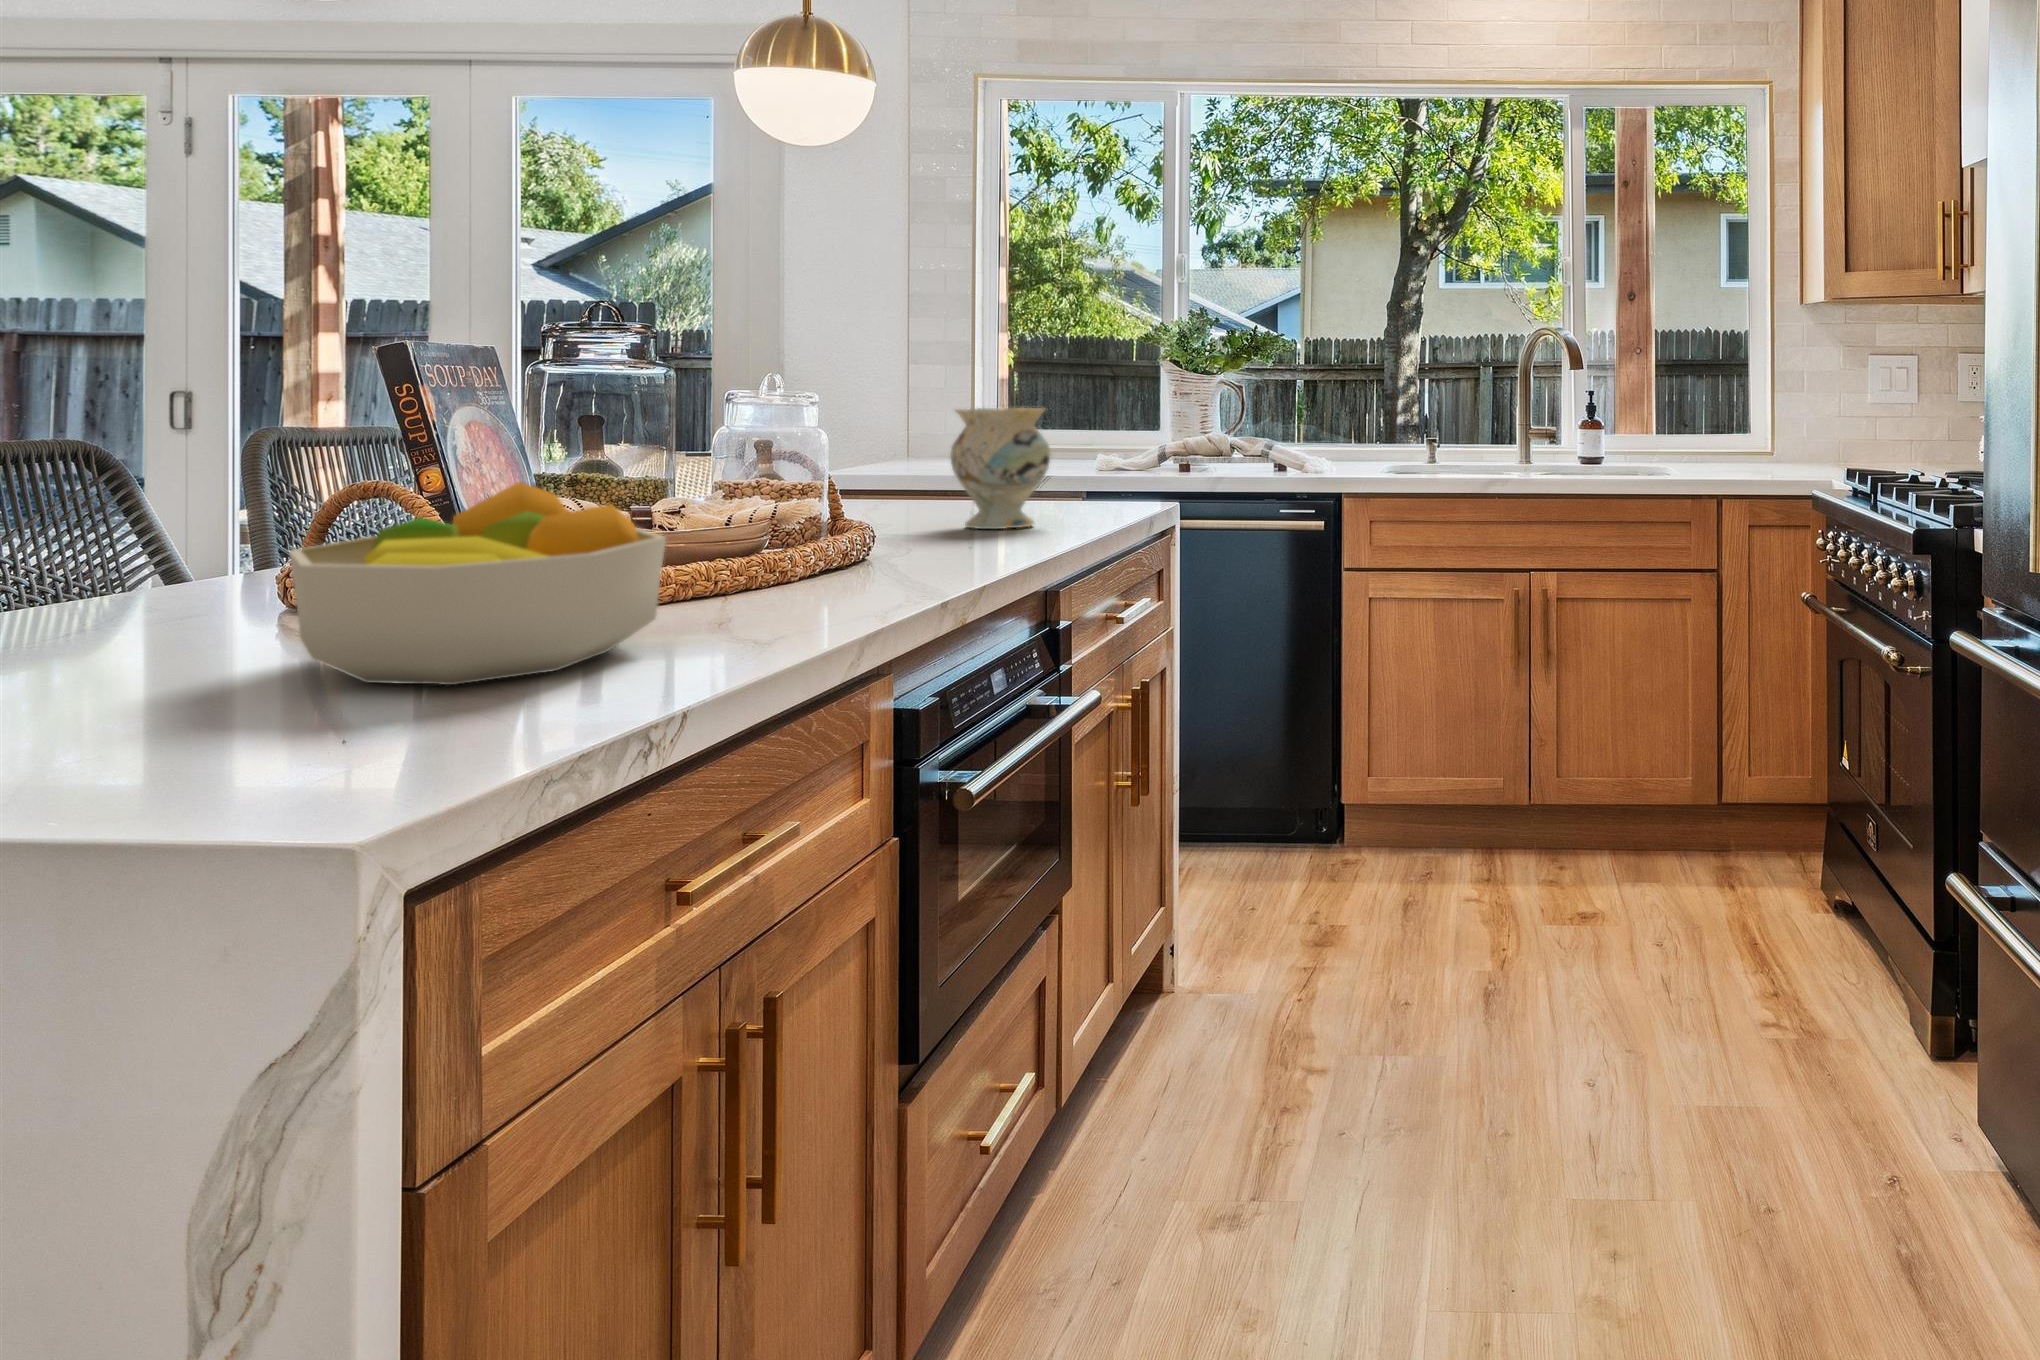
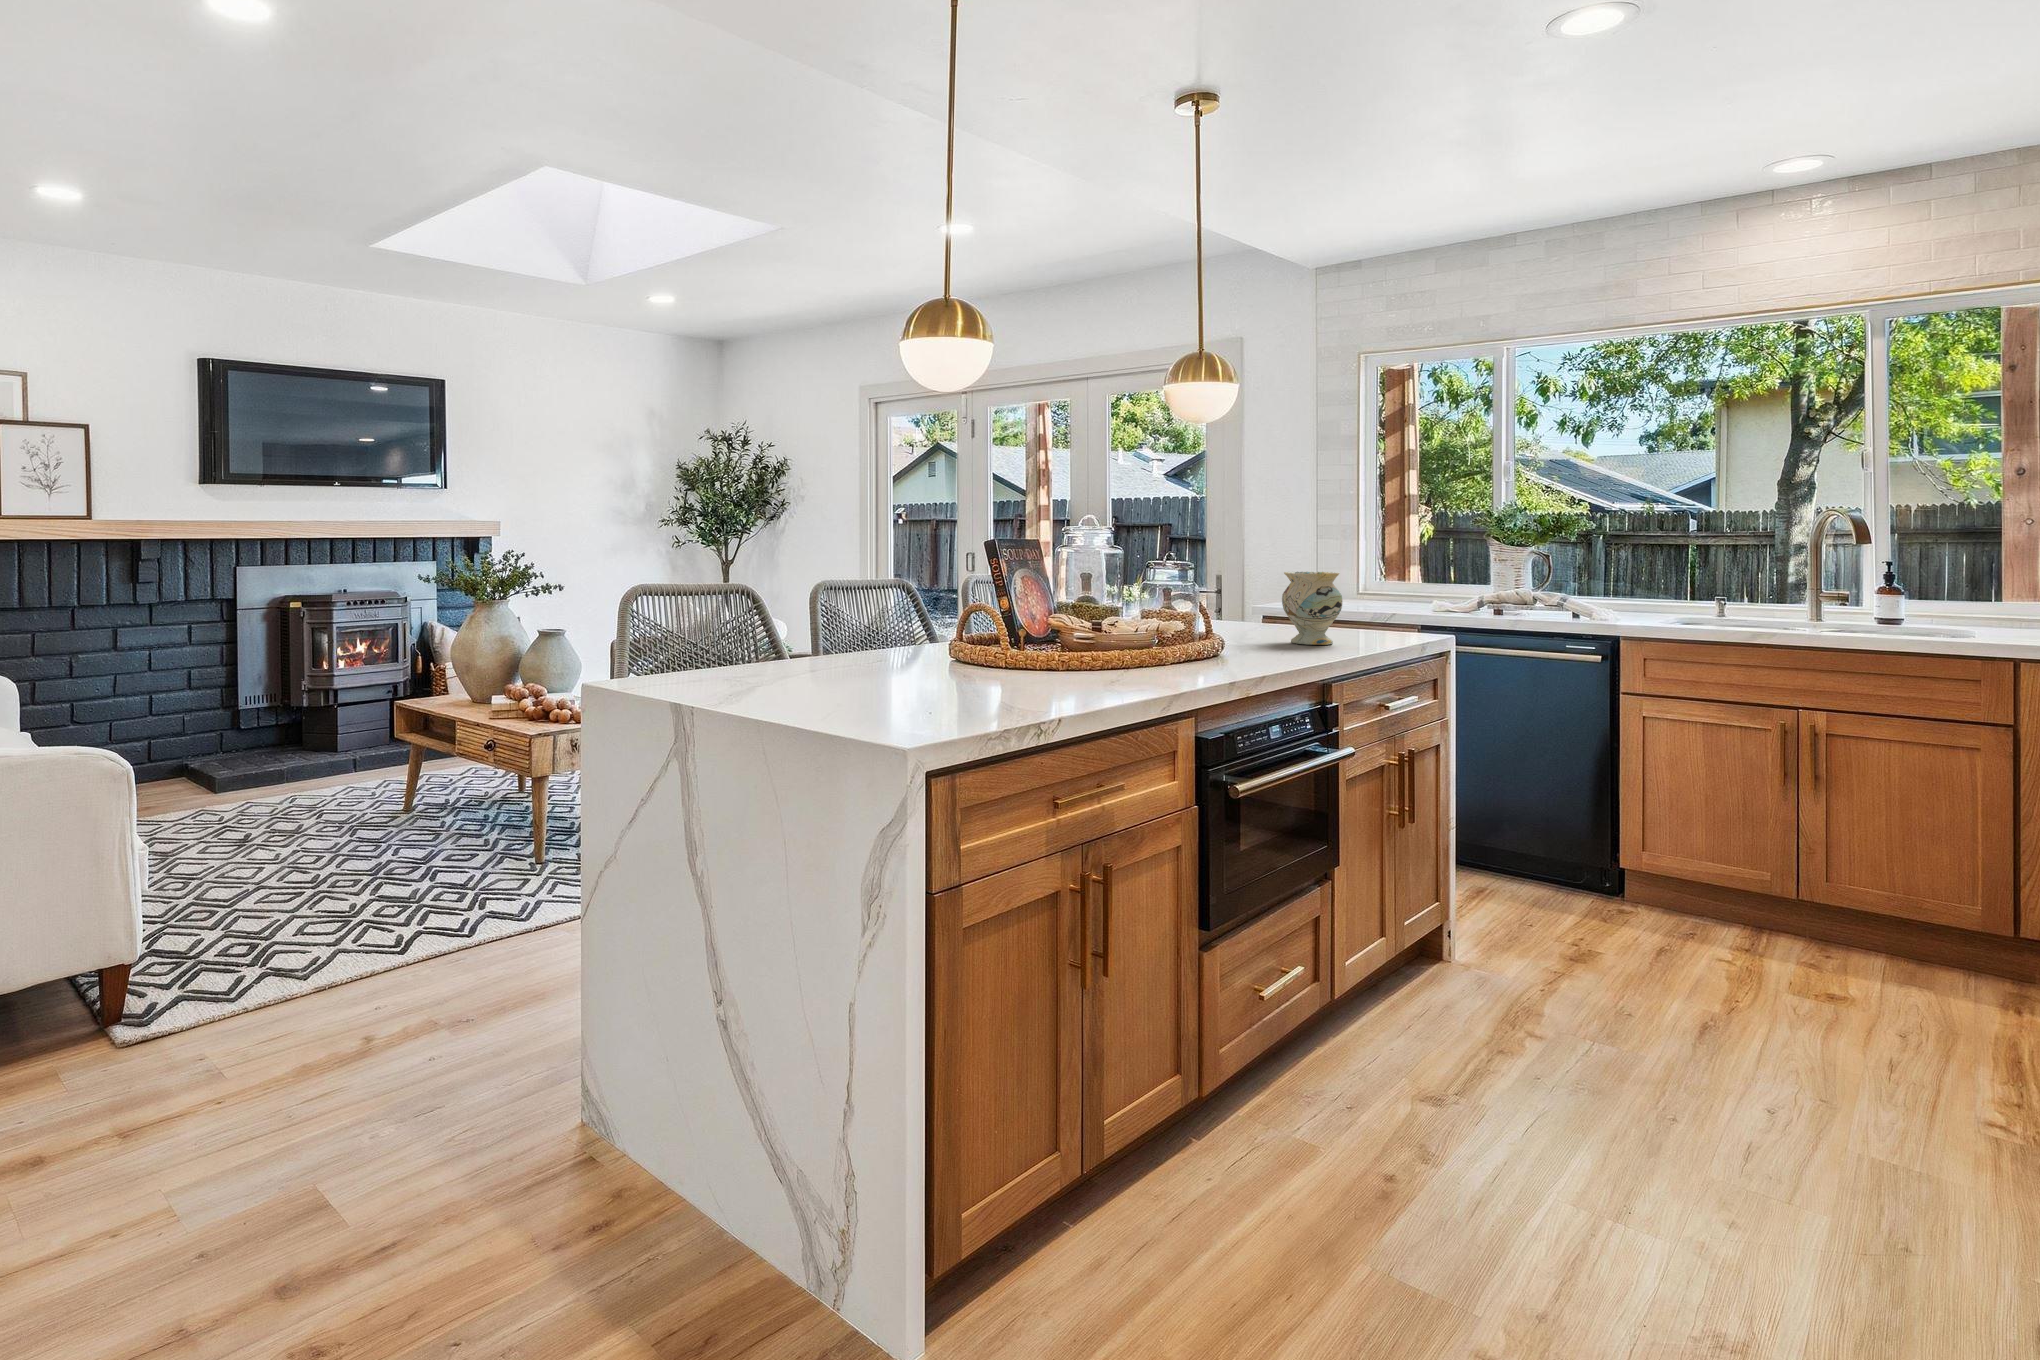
fruit bowl: present [289,482,666,685] -> none [932,609,1073,697]

